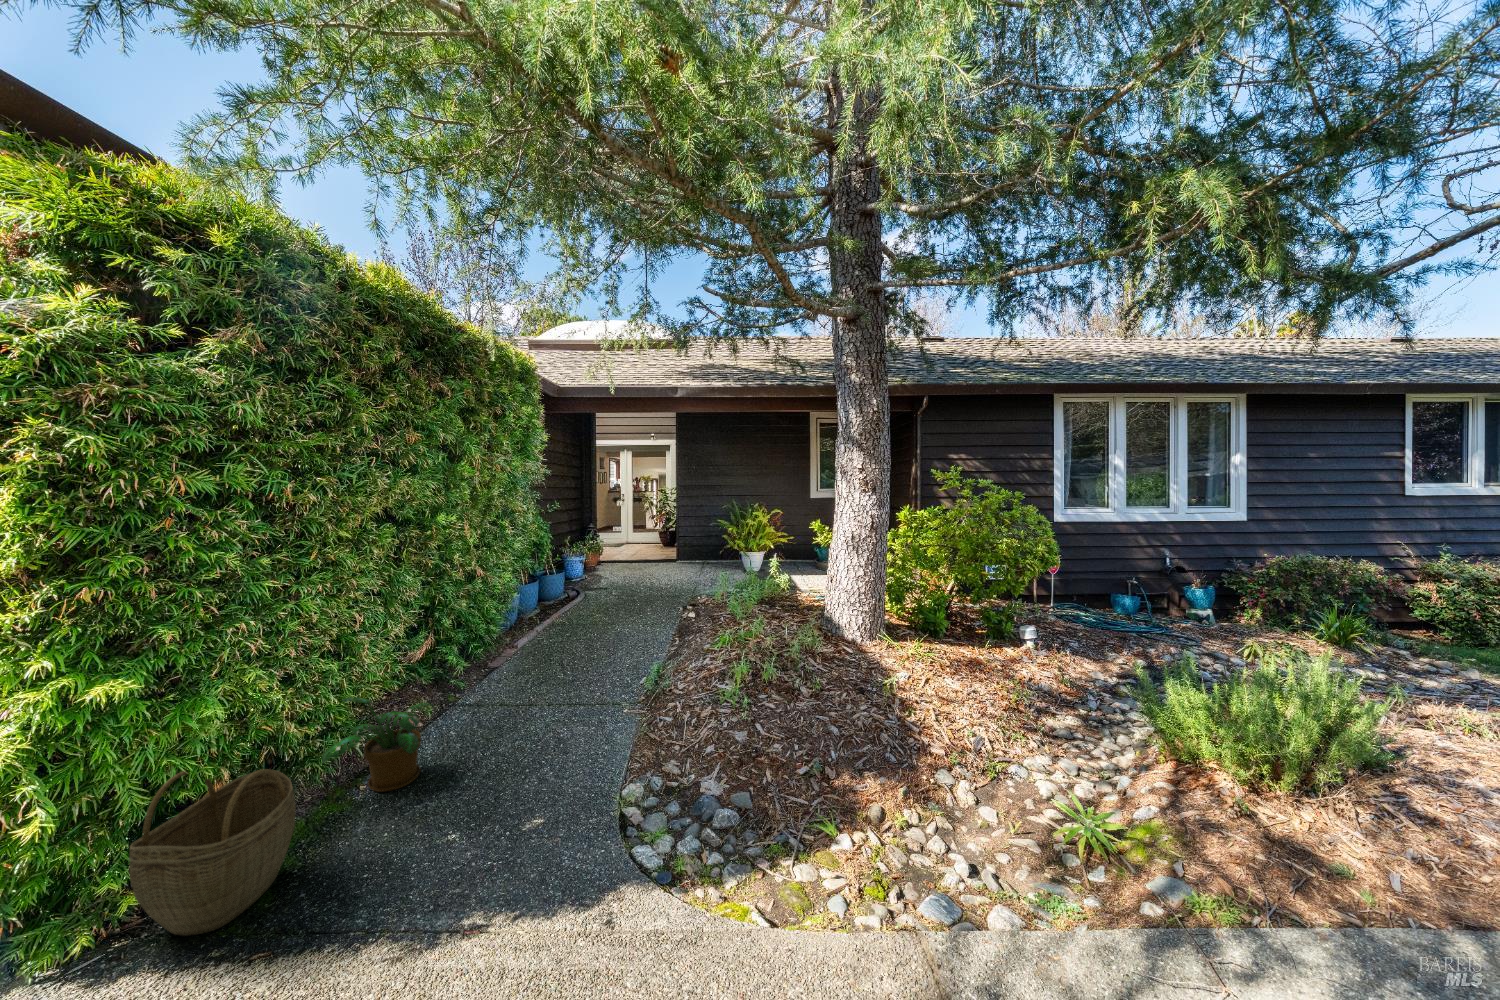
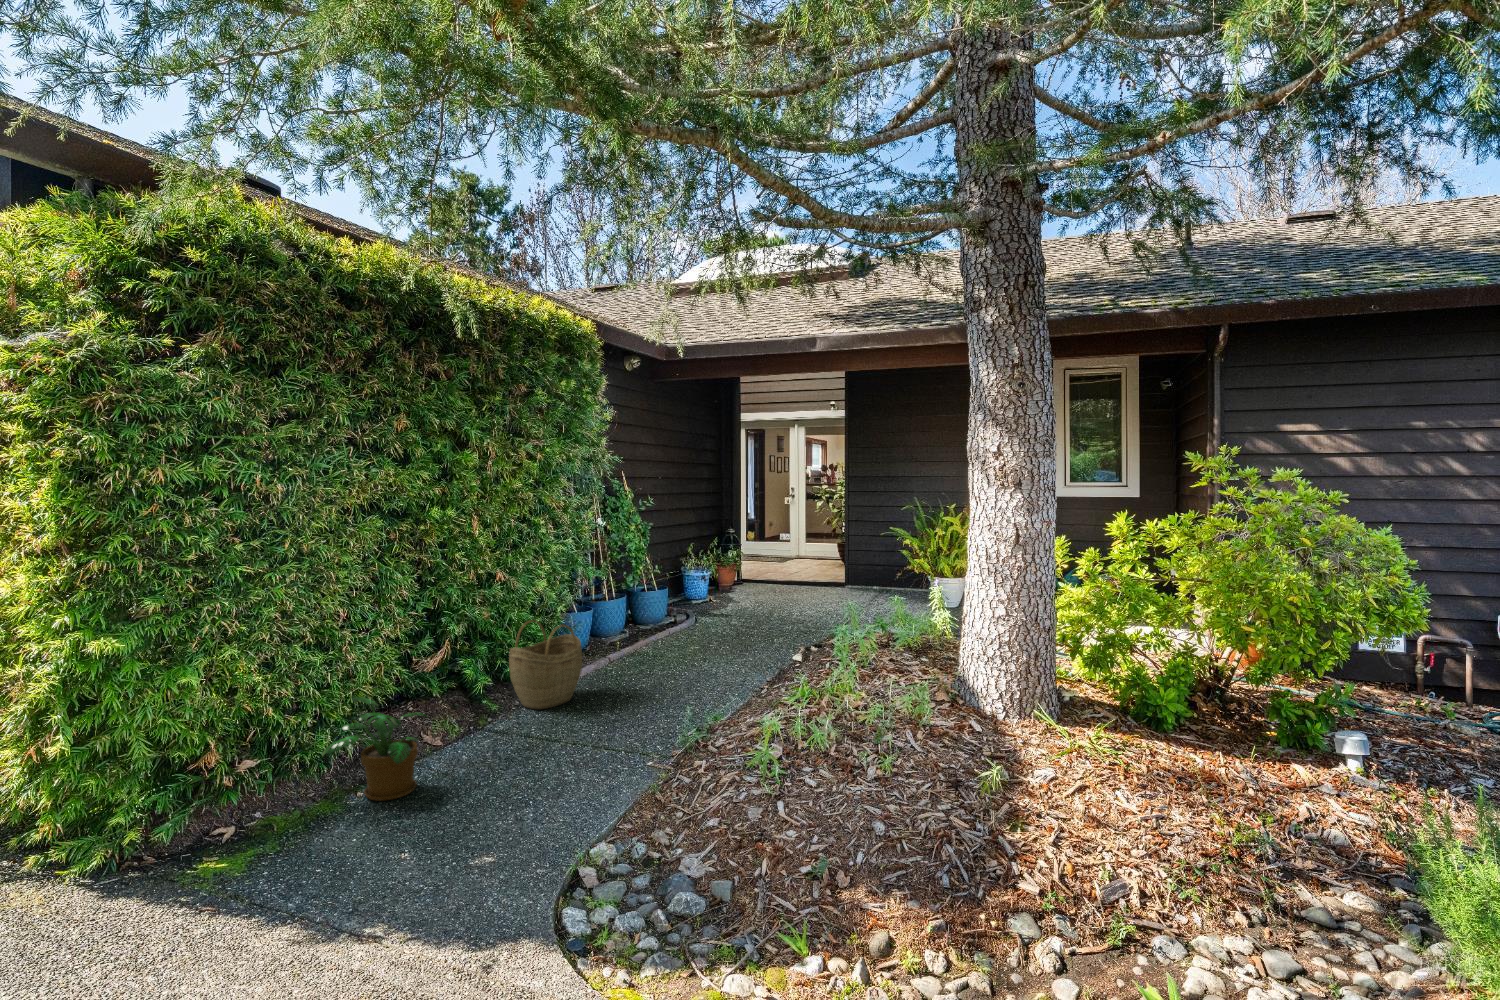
woven basket: present [130,769,296,936] -> present [509,620,582,709]

